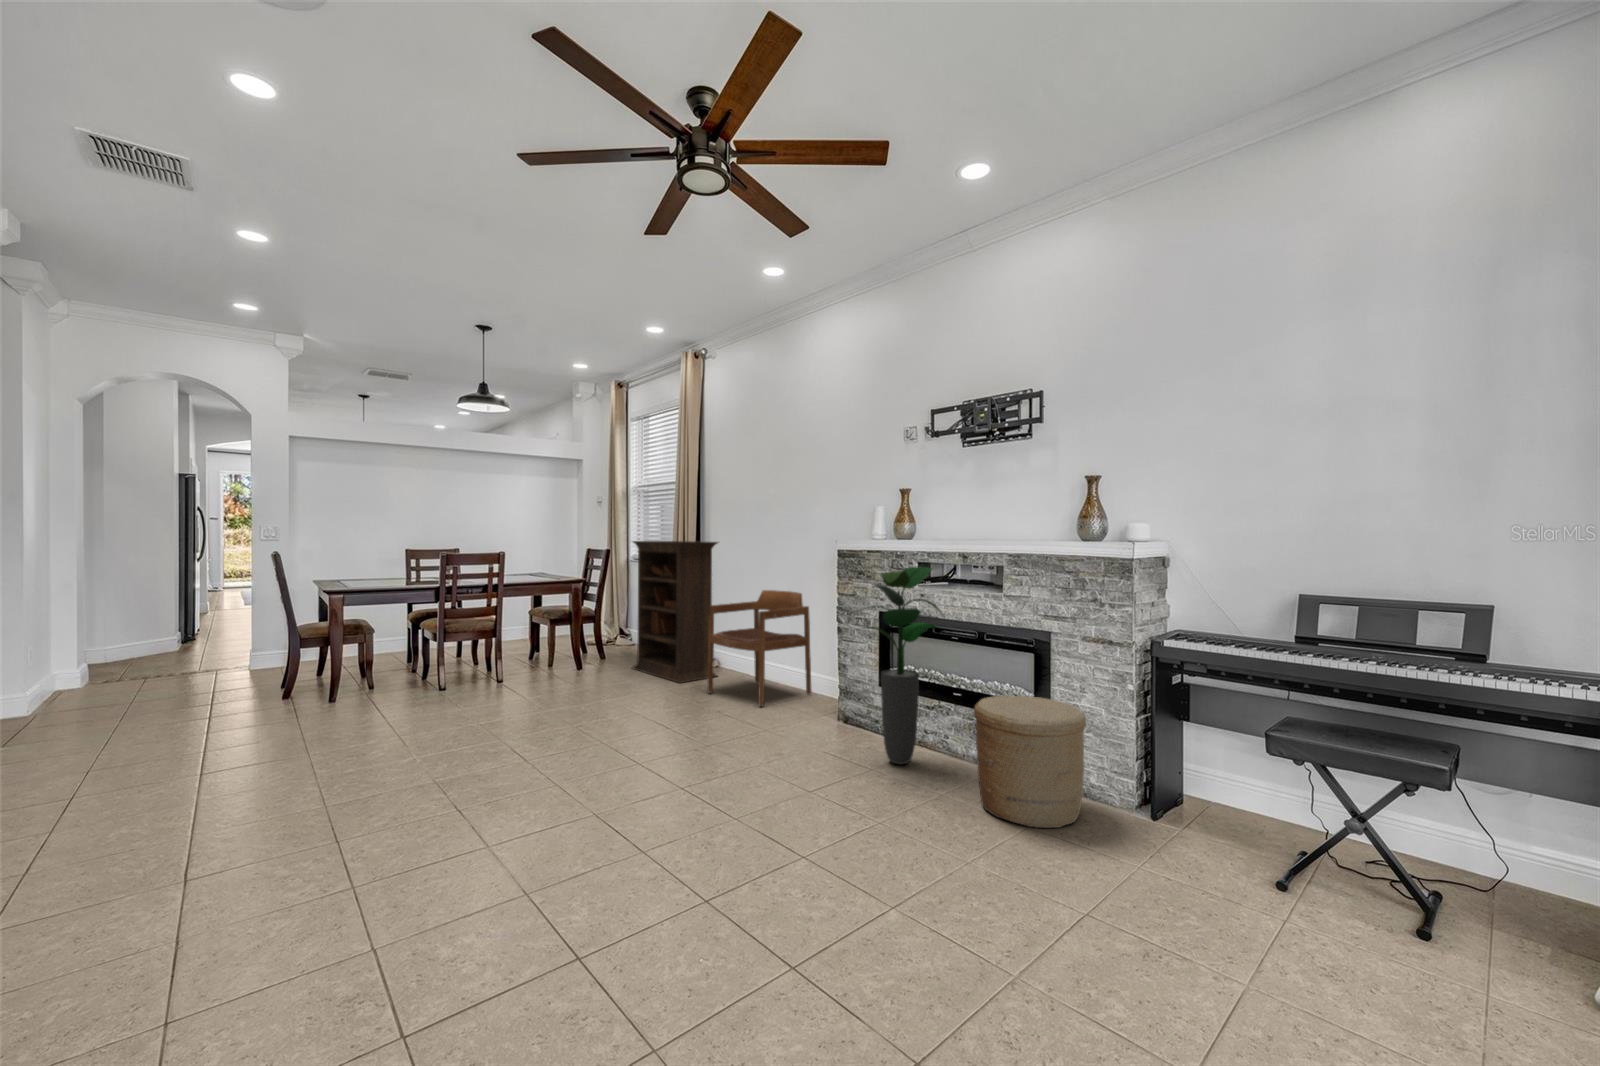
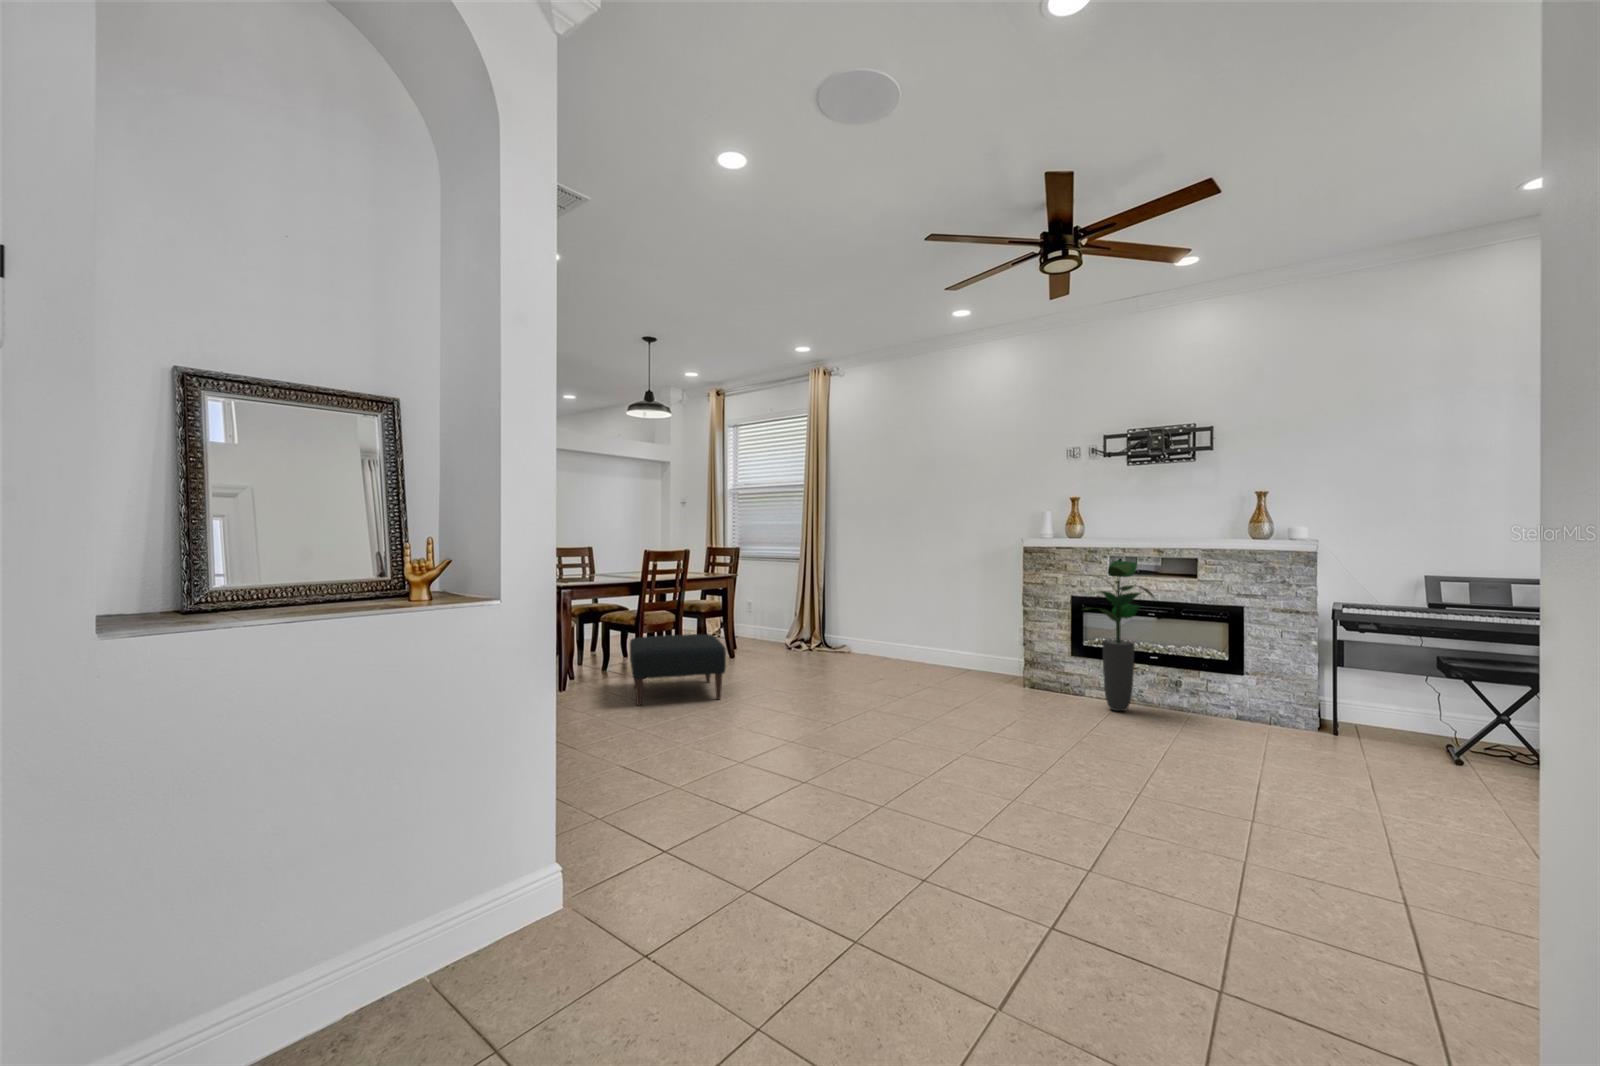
bookcase: present [633,541,718,683] -> none [779,540,868,664]
armchair: present [708,590,811,707] -> none [885,582,968,678]
ottoman: none [355,644,499,722] -> present [630,634,726,705]
woven basket: present [974,695,1086,828] -> none [1205,654,1296,743]

